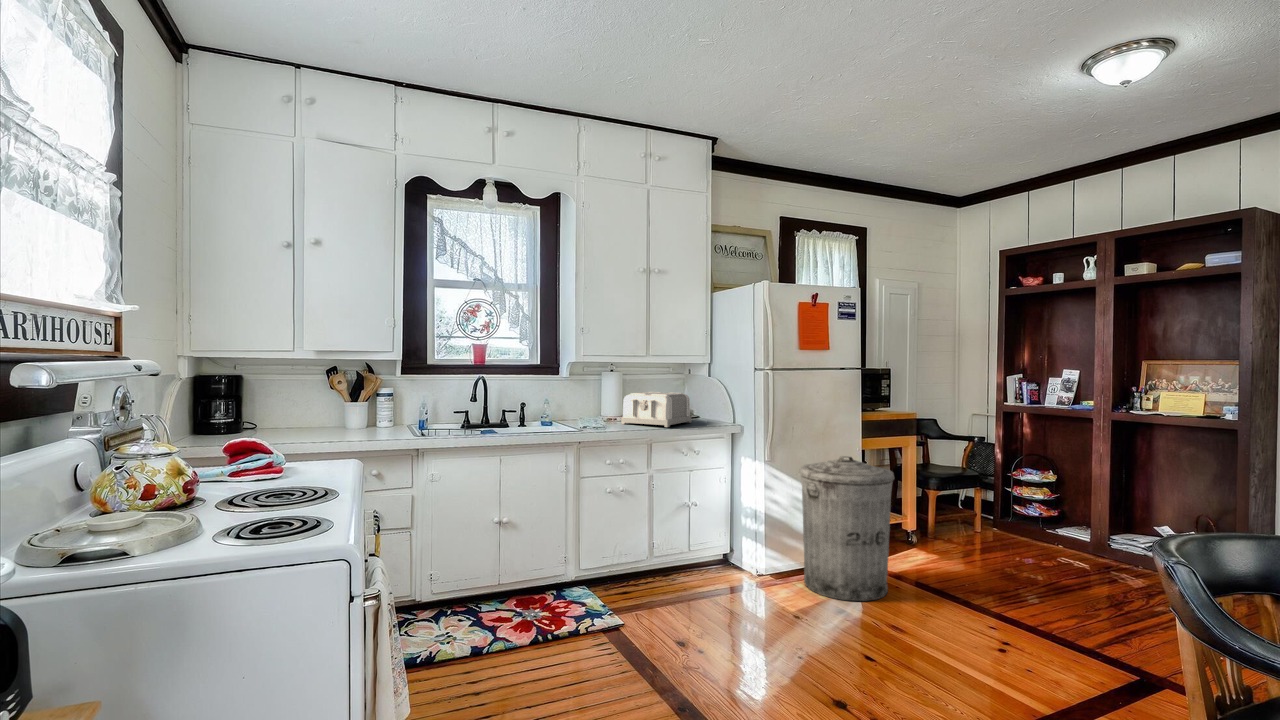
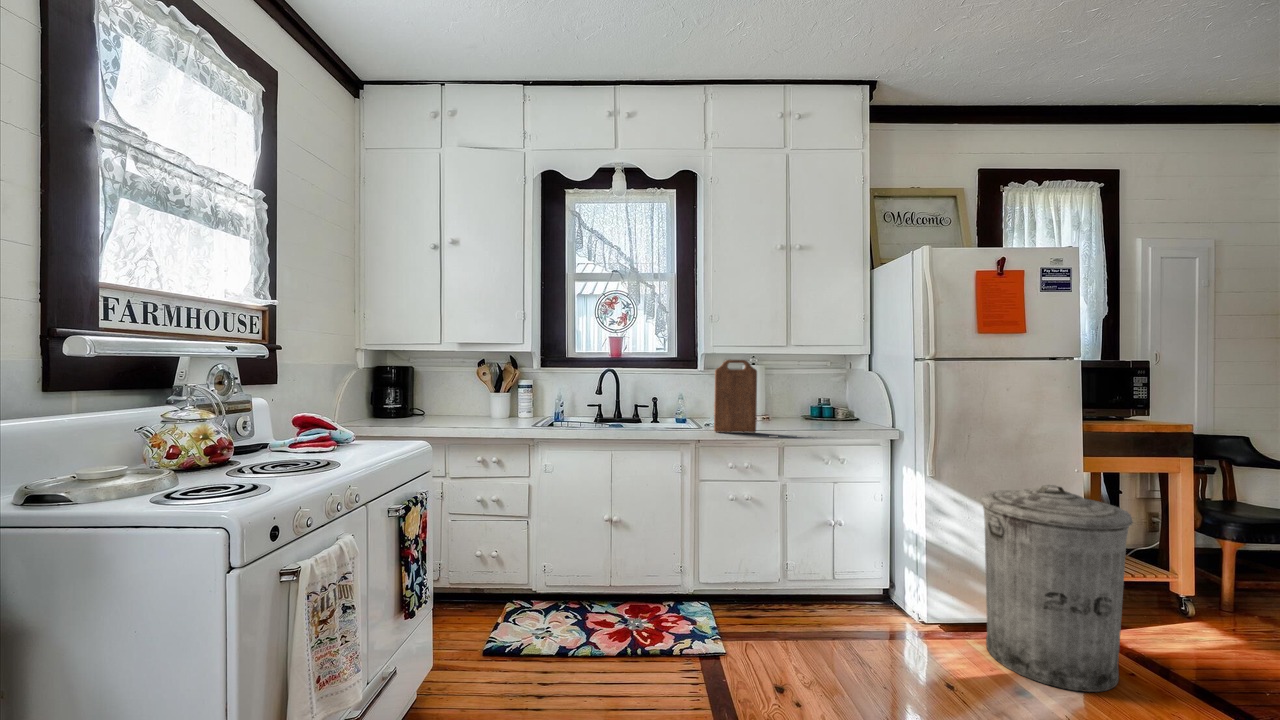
cutting board: none [591,366,627,432] -> present [714,360,757,433]
toaster: present [621,392,691,427] -> none [760,391,845,432]

